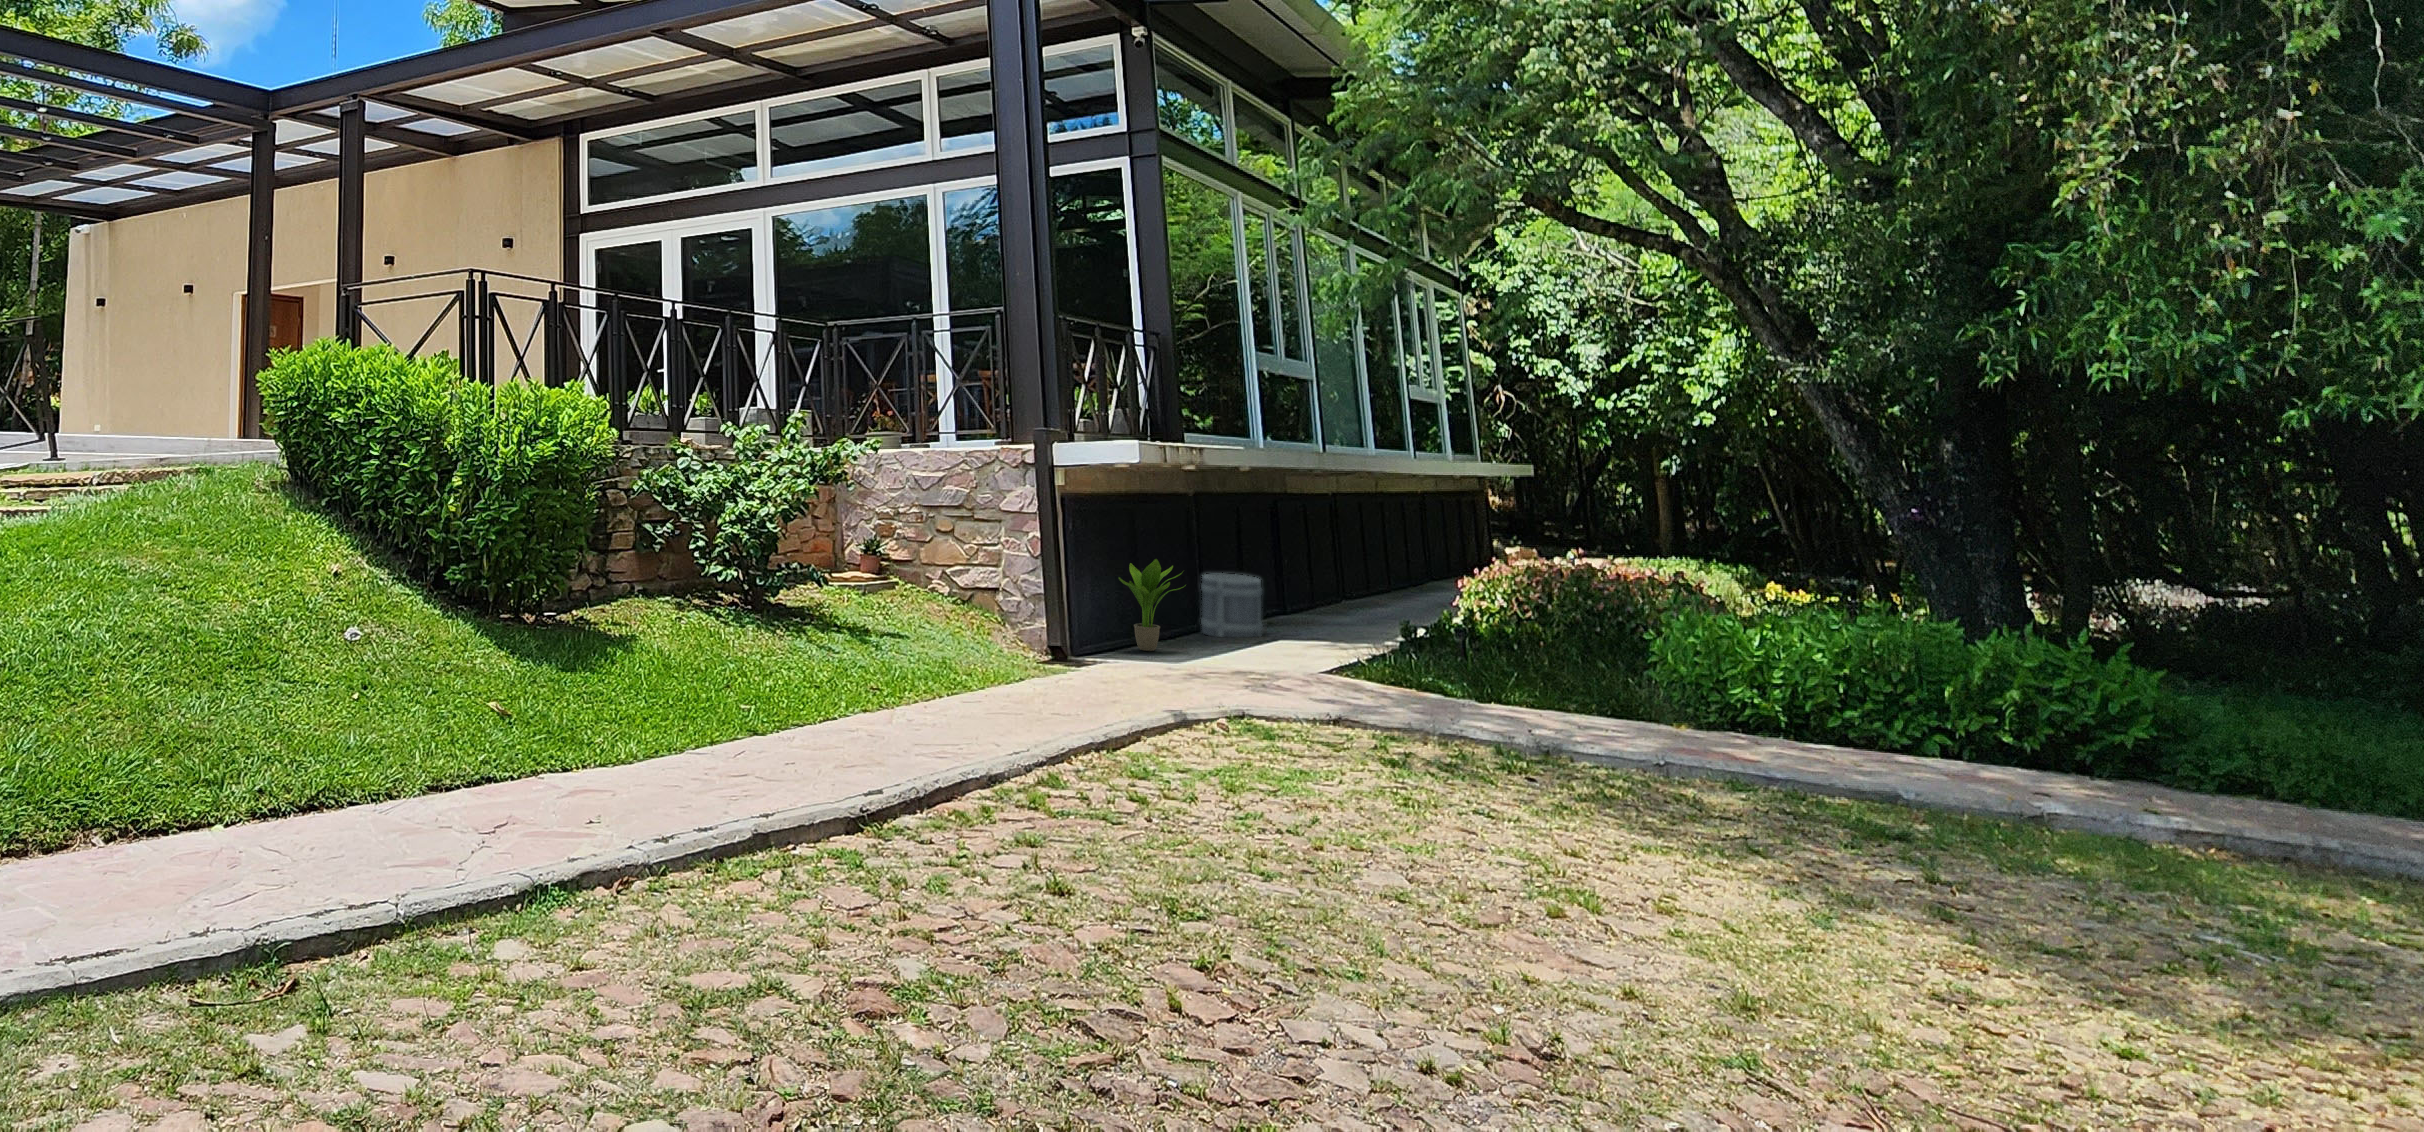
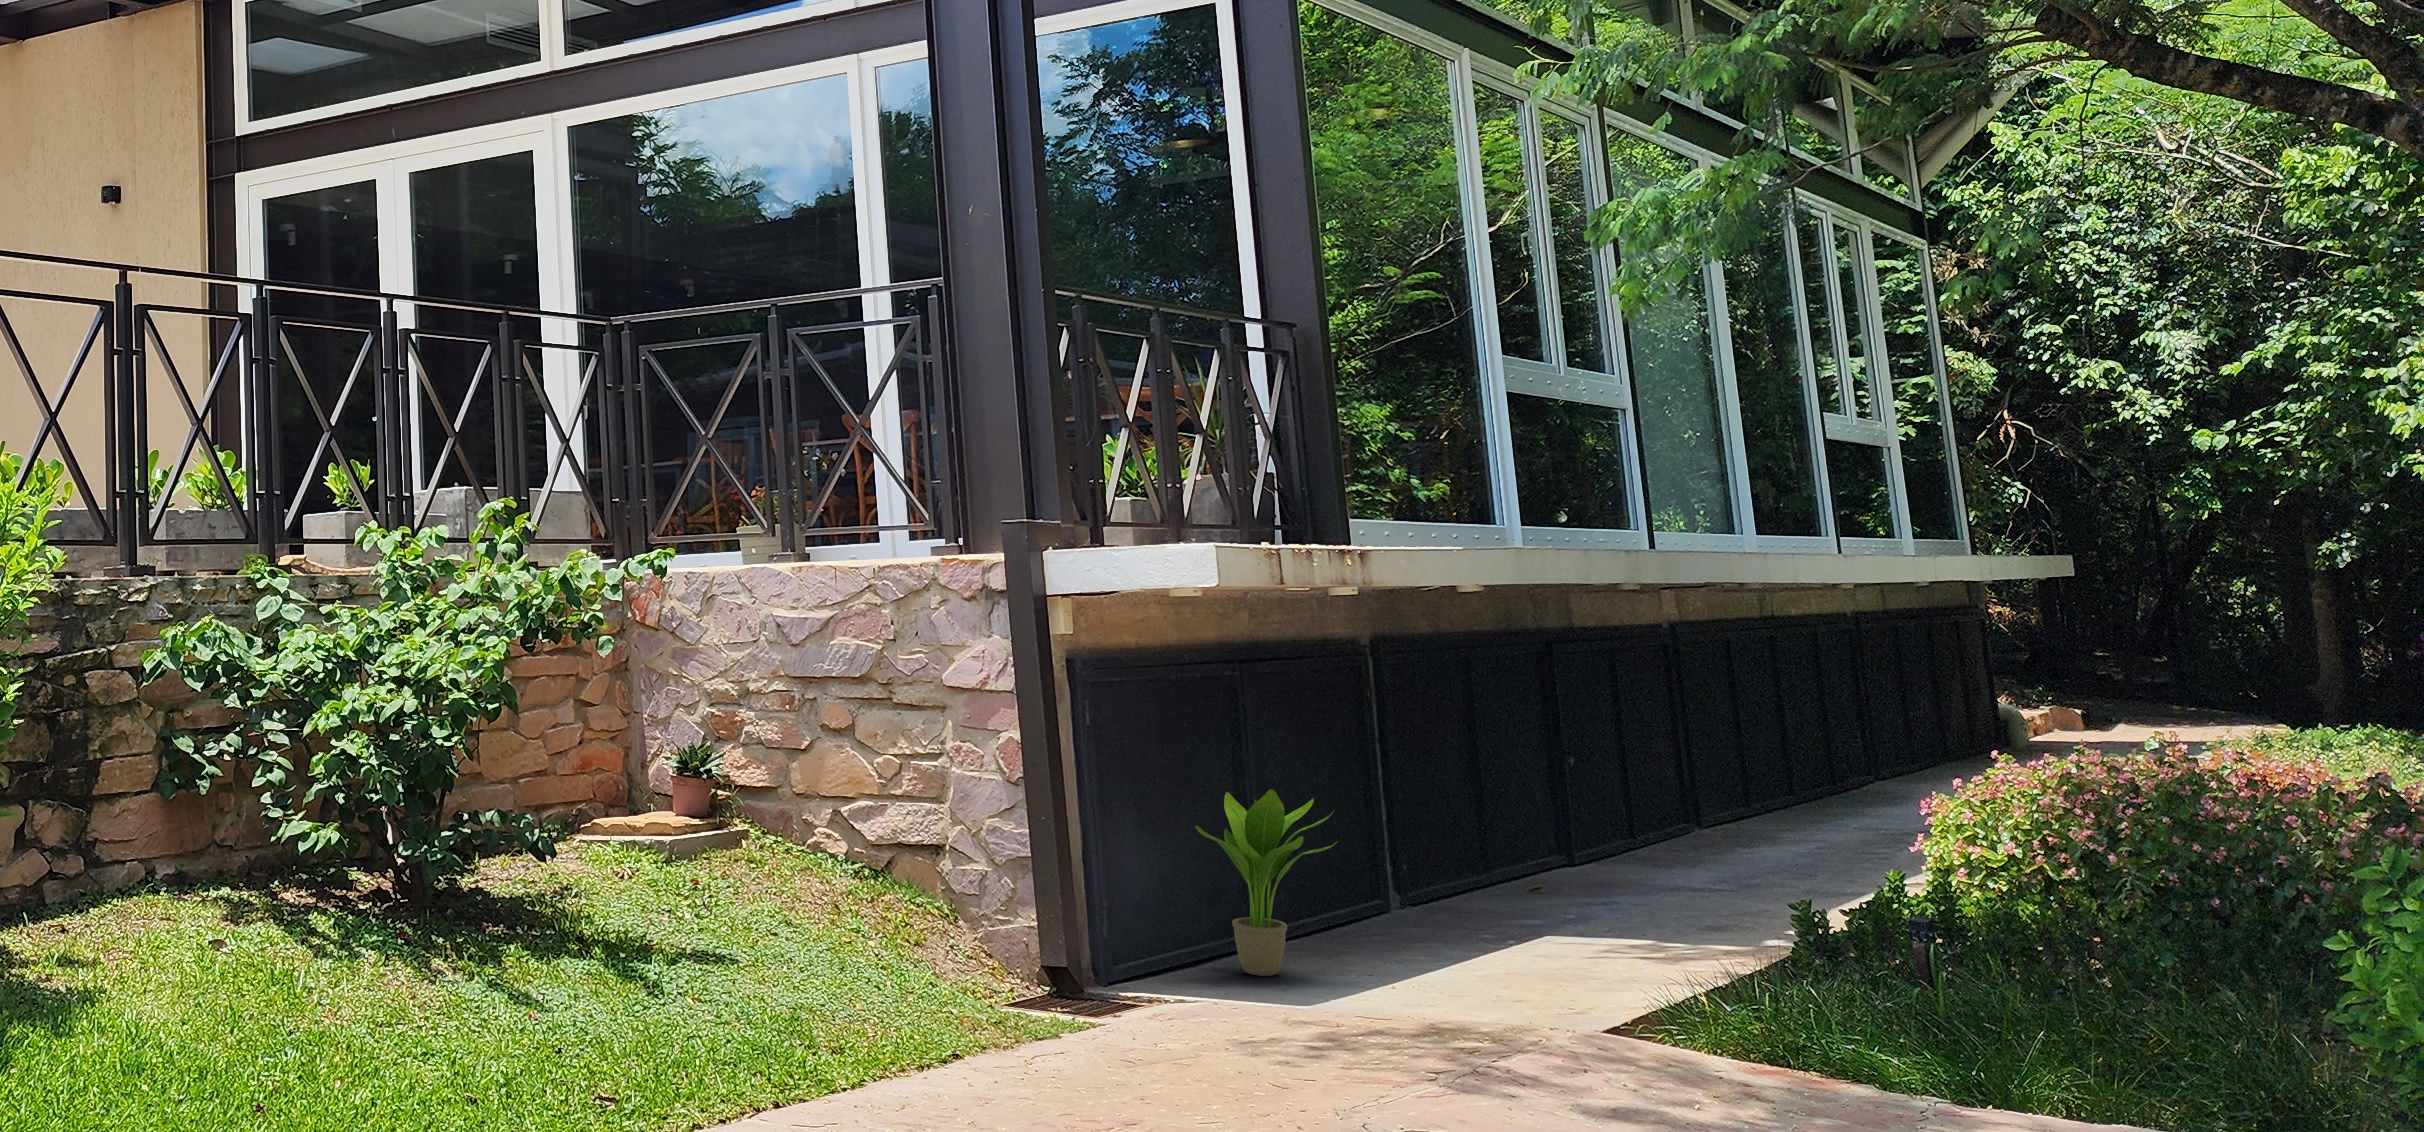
bucket: present [1201,574,1262,637] -> none [1391,799,1519,936]

